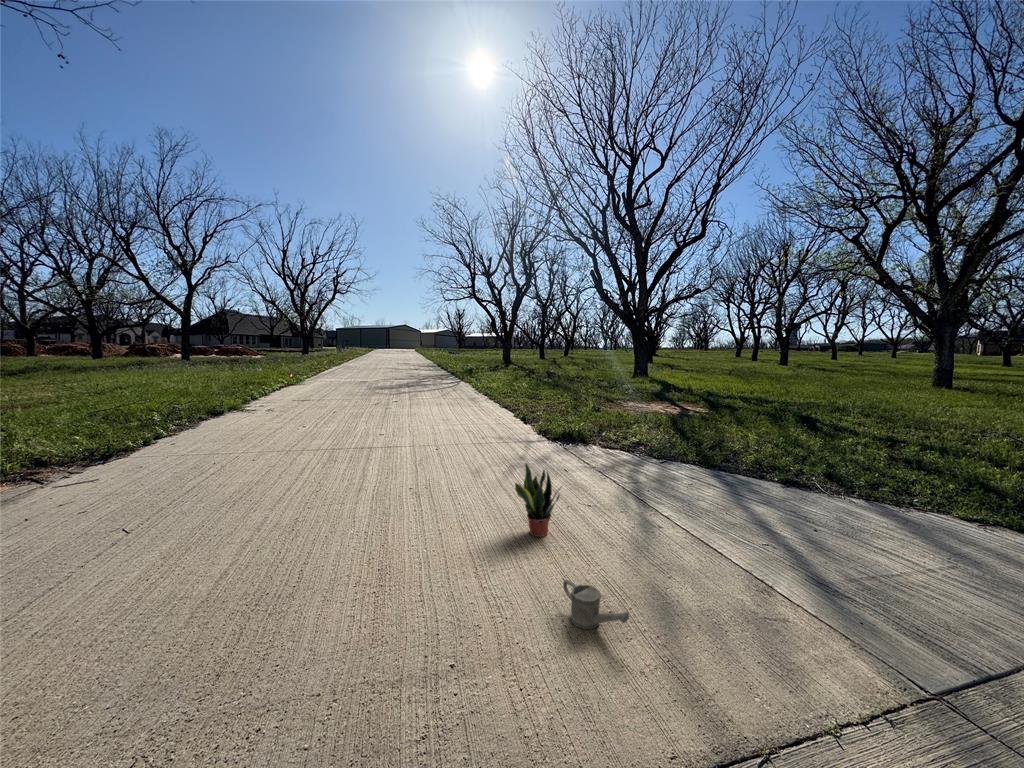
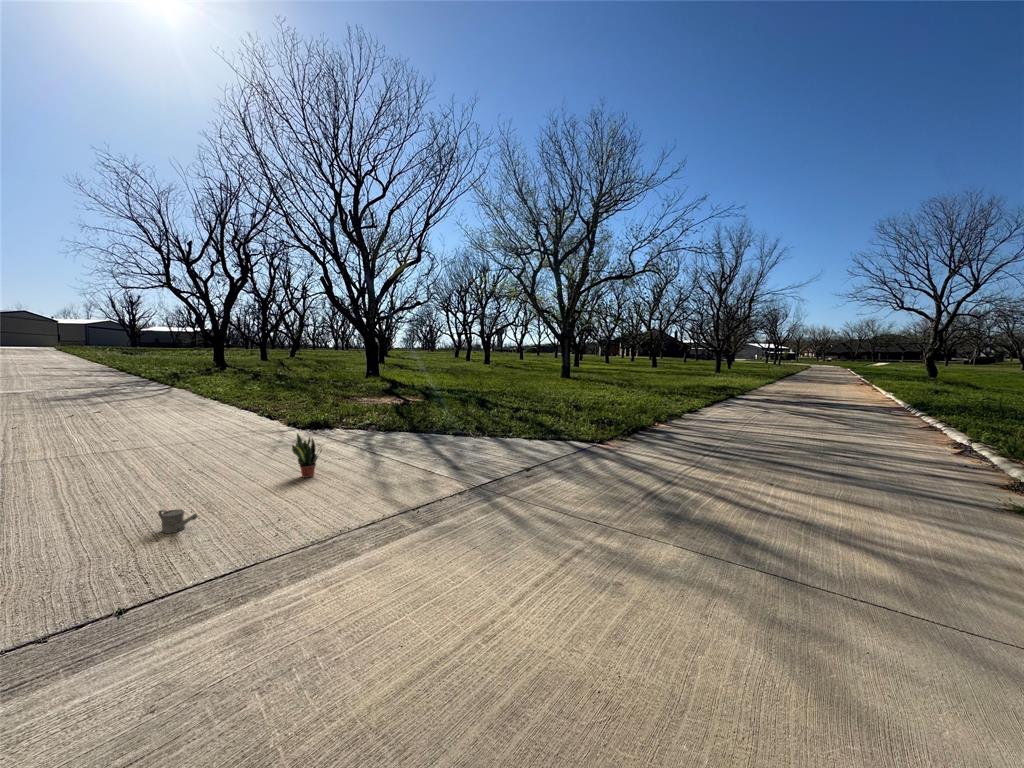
watering can: present [563,580,629,629] -> present [158,509,197,533]

